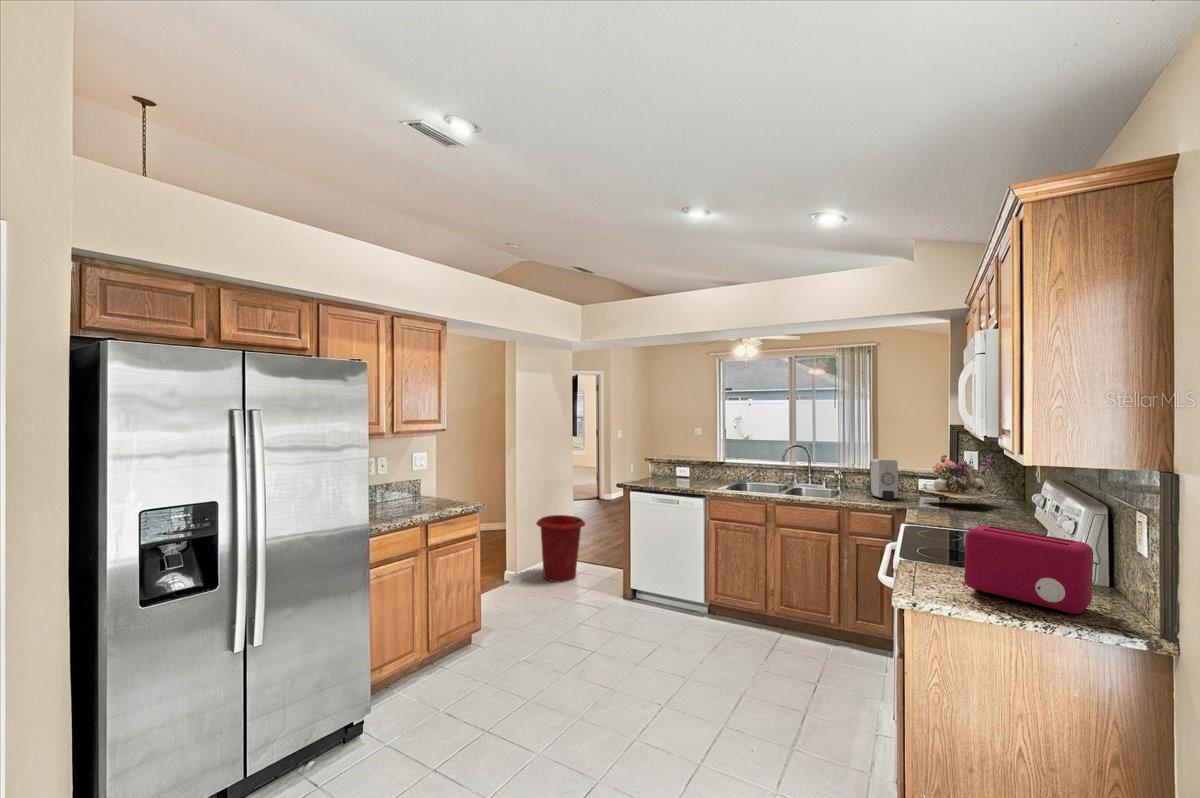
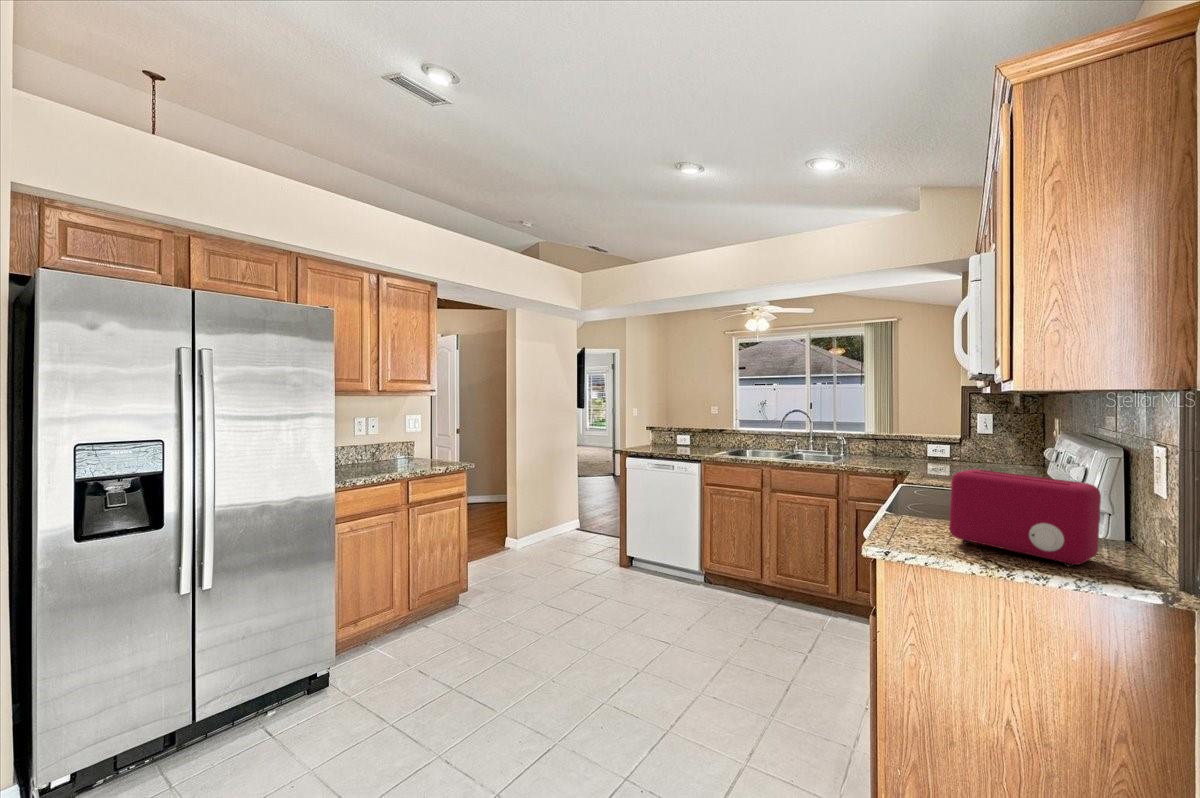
flower arrangement: present [921,455,996,503] -> none [925,416,1012,468]
soap dispenser: present [870,459,898,500] -> none [875,423,904,466]
waste bin: present [536,515,585,582] -> none [538,485,588,551]

